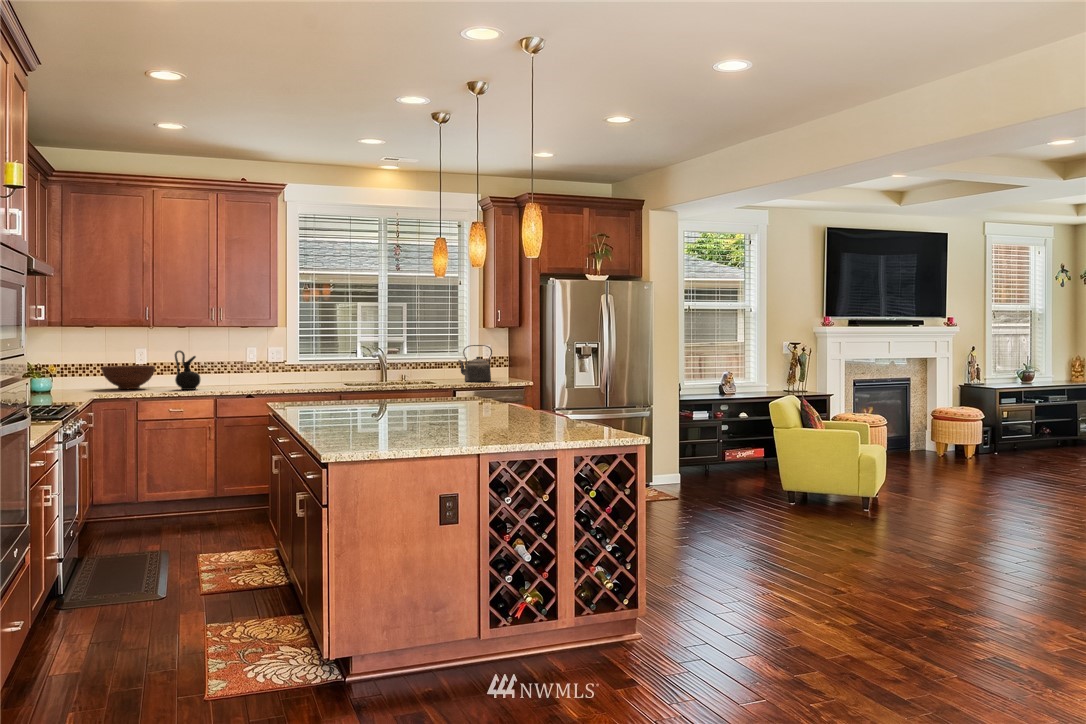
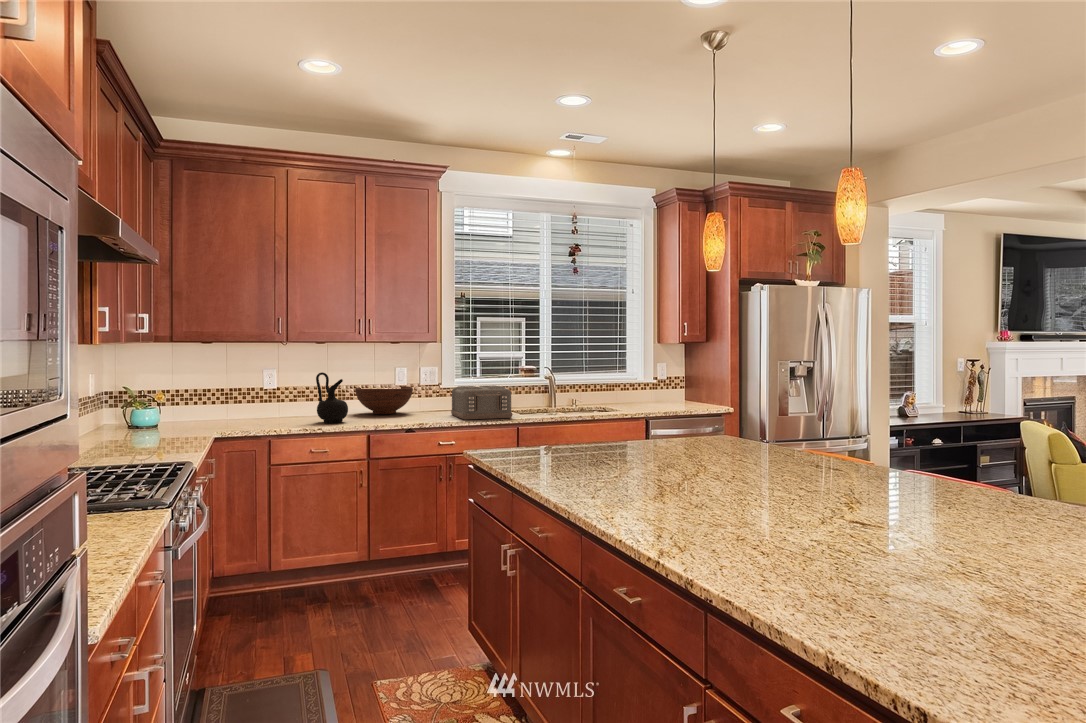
kettle: present [458,345,492,382] -> none [640,364,678,408]
toaster: none [290,362,335,388] -> present [451,385,512,420]
fruit bowl: present [101,365,155,389] -> present [355,386,413,414]

